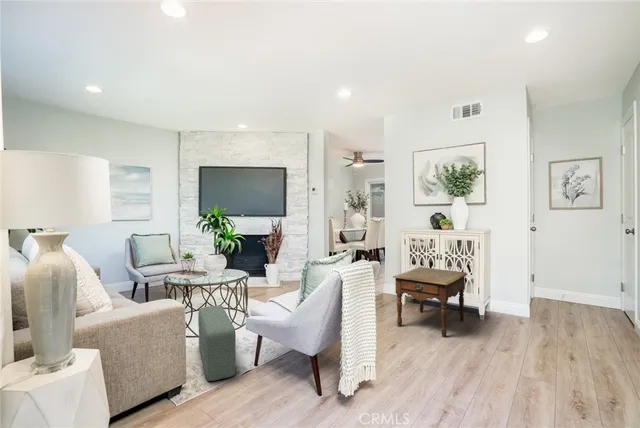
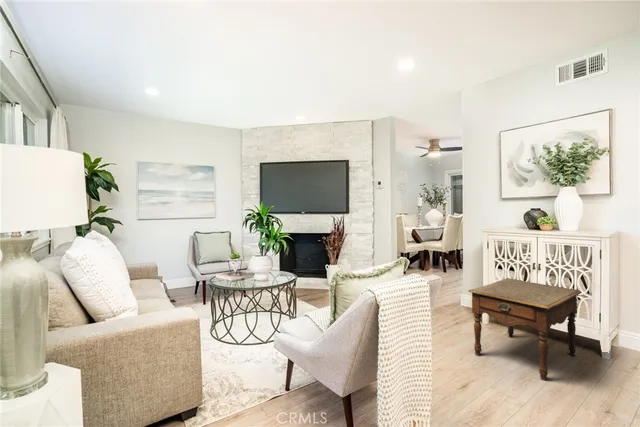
pouf: present [198,306,236,381] -> none [227,313,262,405]

